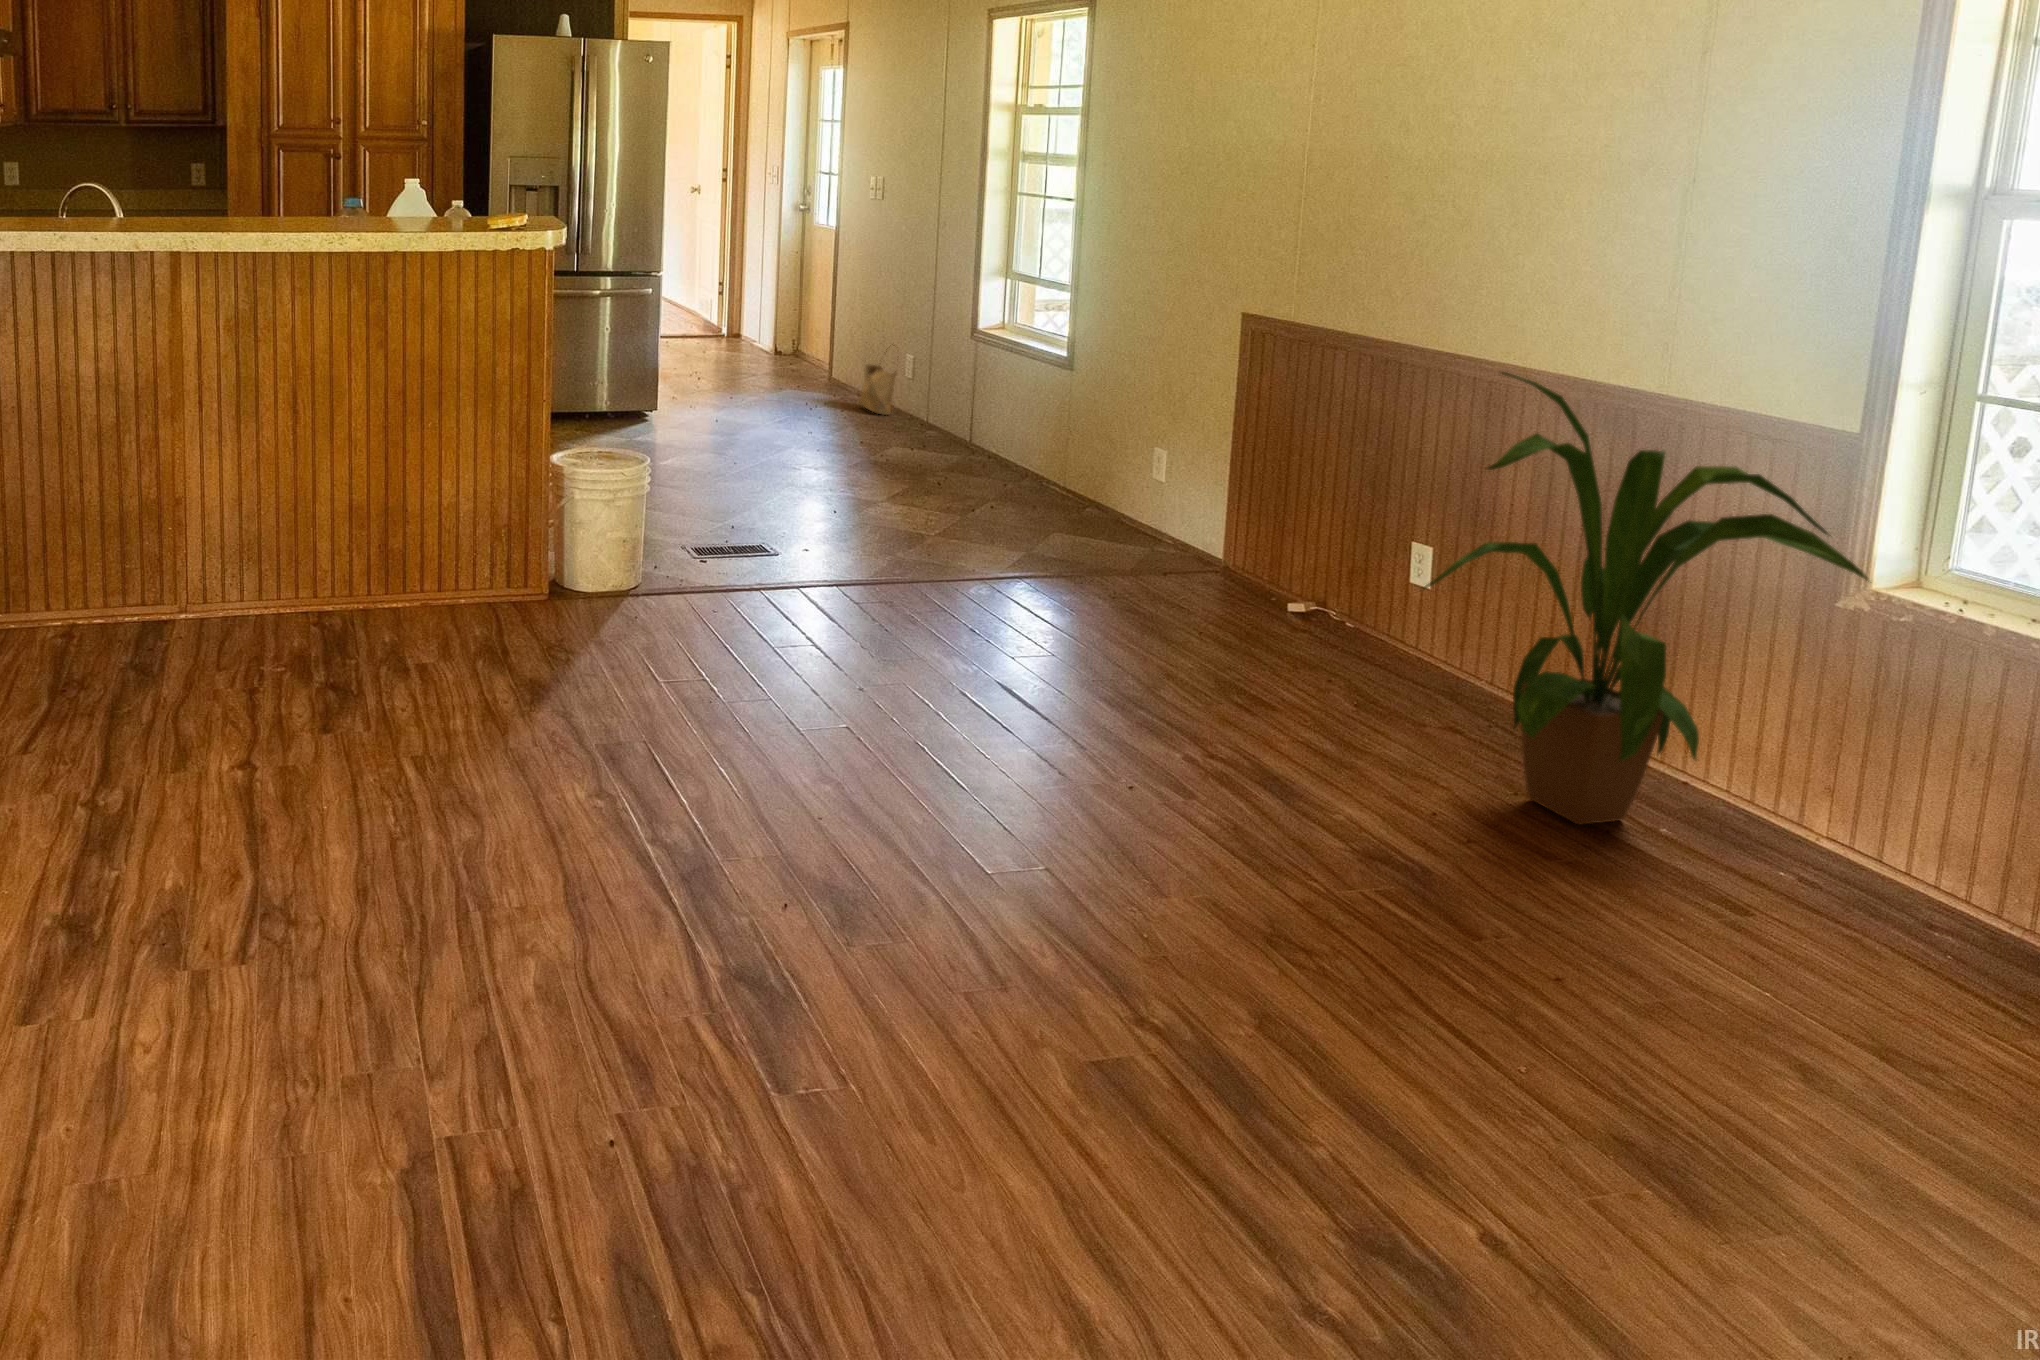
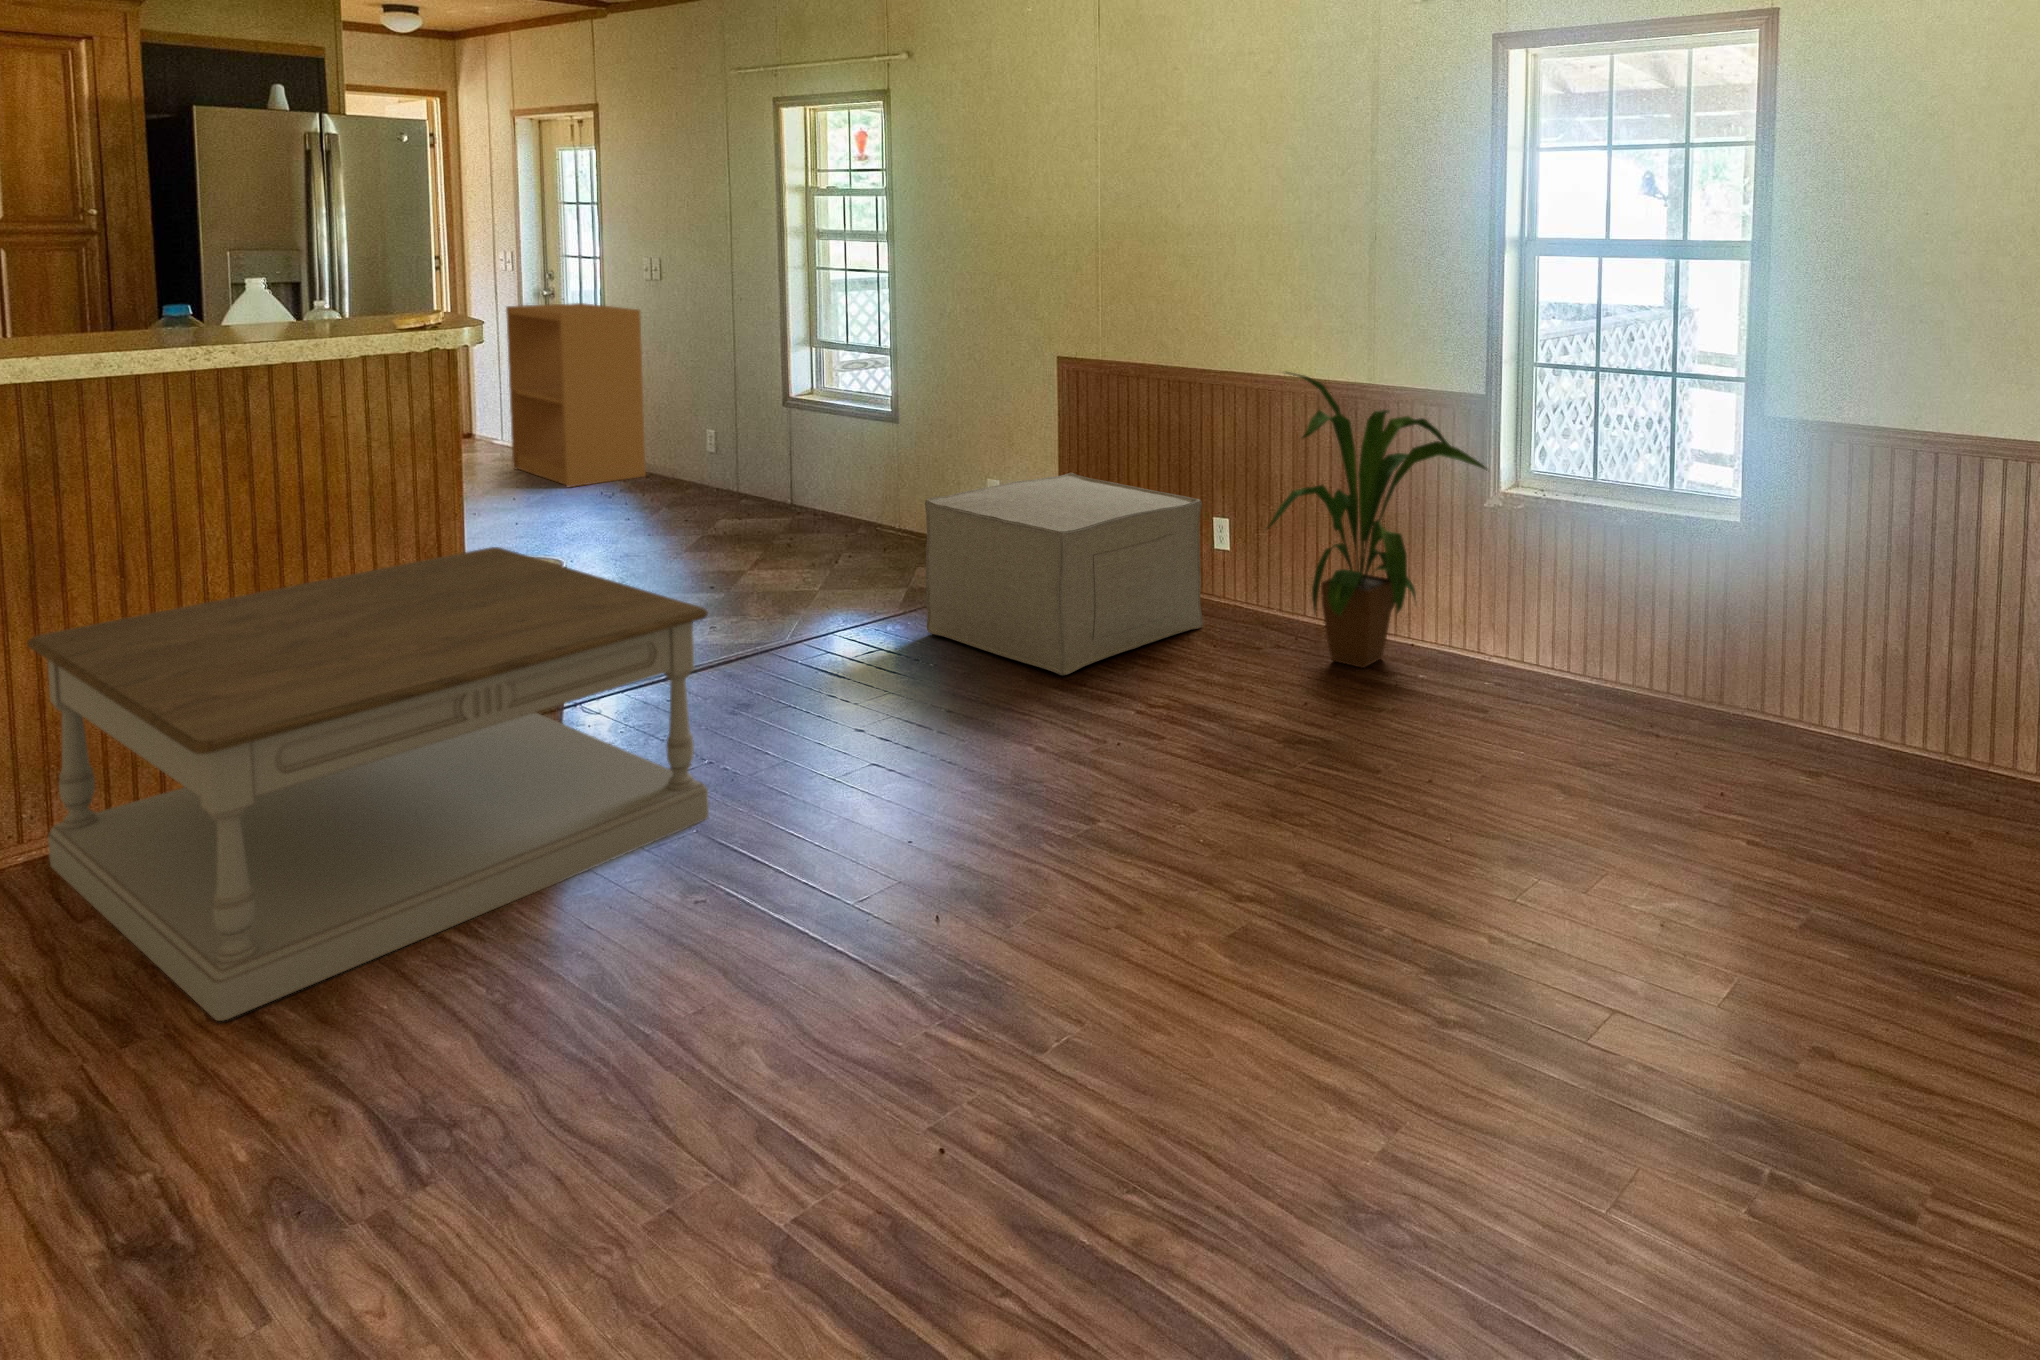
bookshelf: none [744,217,859,395] -> present [506,303,646,487]
woven basket: present [859,359,898,415] -> none [664,419,705,489]
coffee table: none [238,433,677,763] -> present [27,547,709,1021]
ottoman: none [1000,462,1376,704] -> present [925,473,1203,675]

